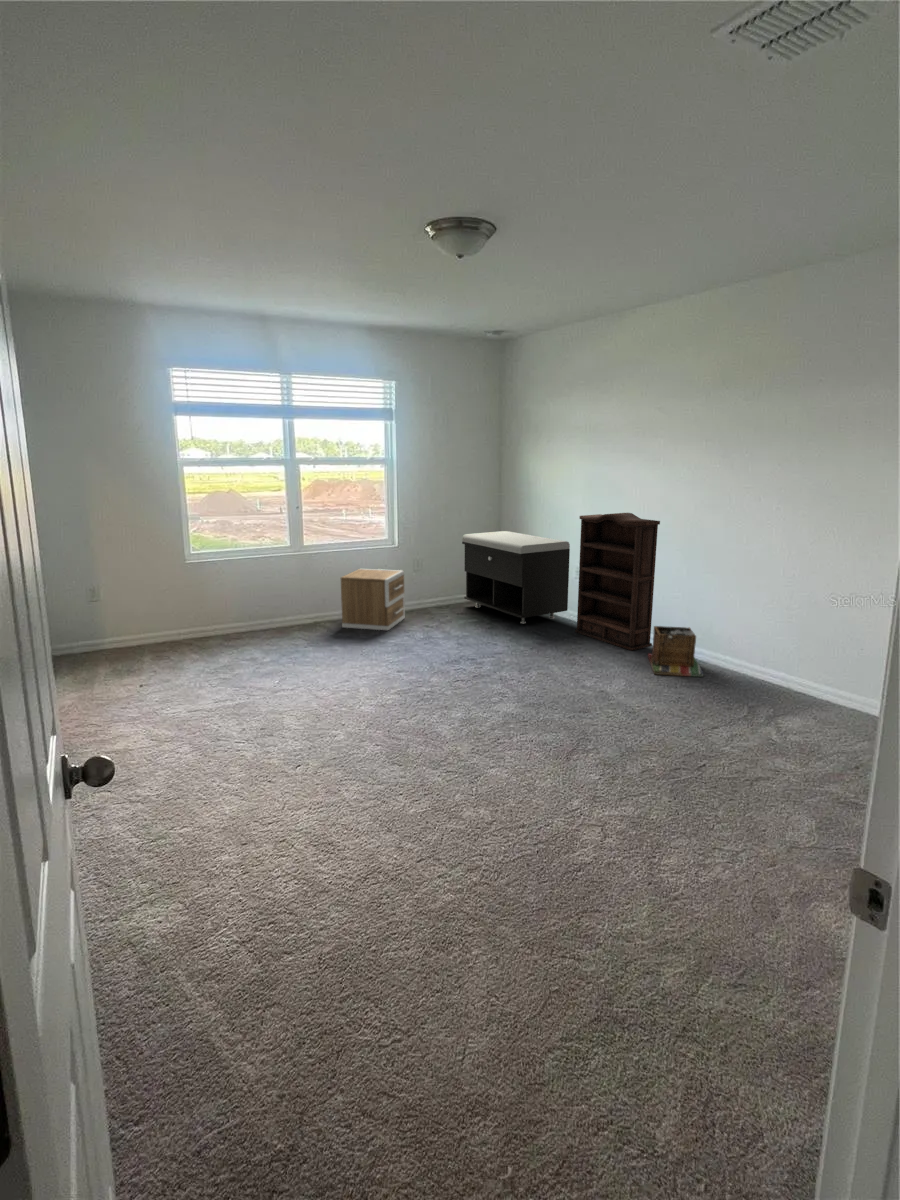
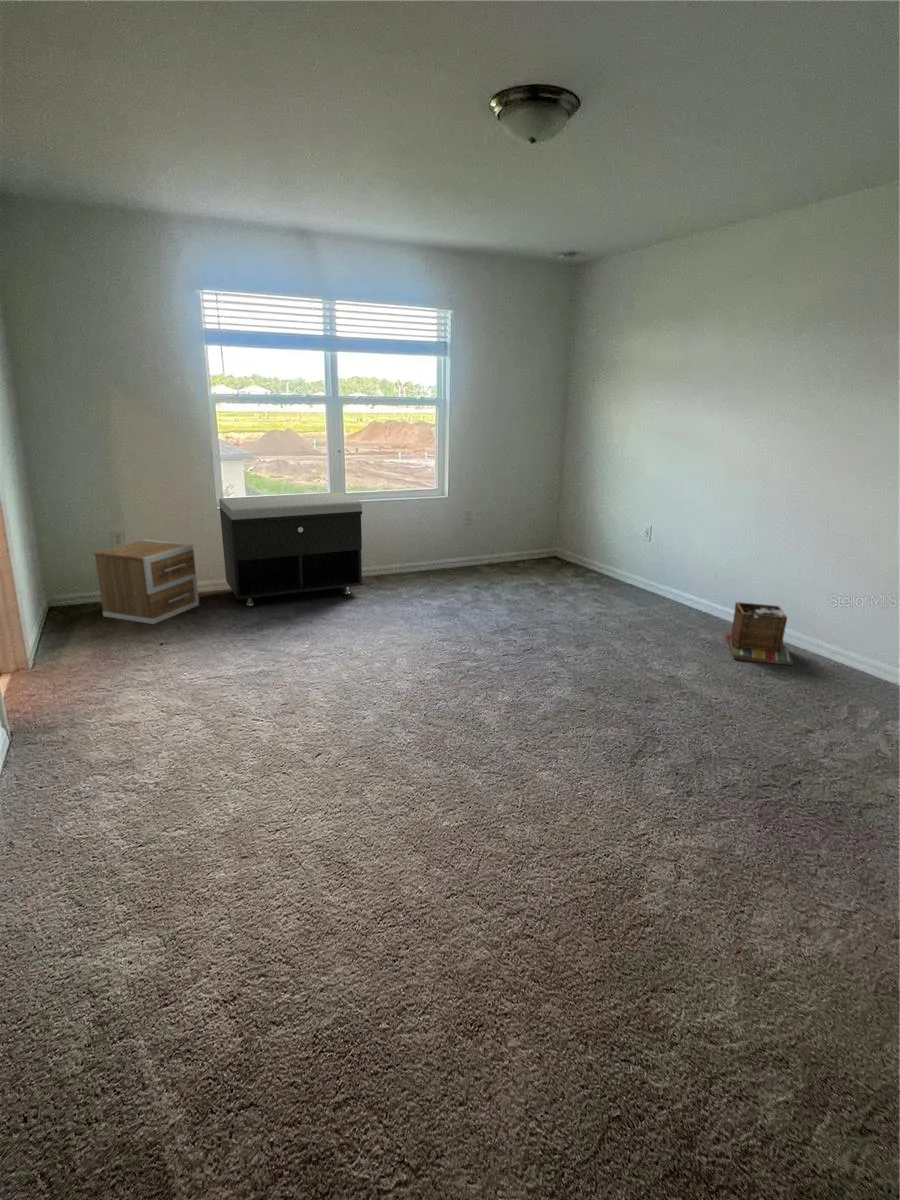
bookshelf: present [575,513,660,651] -> none [641,468,751,628]
storage bench: present [462,531,570,624] -> present [219,492,363,606]
nightstand: present [341,569,405,630] -> present [95,540,199,624]

